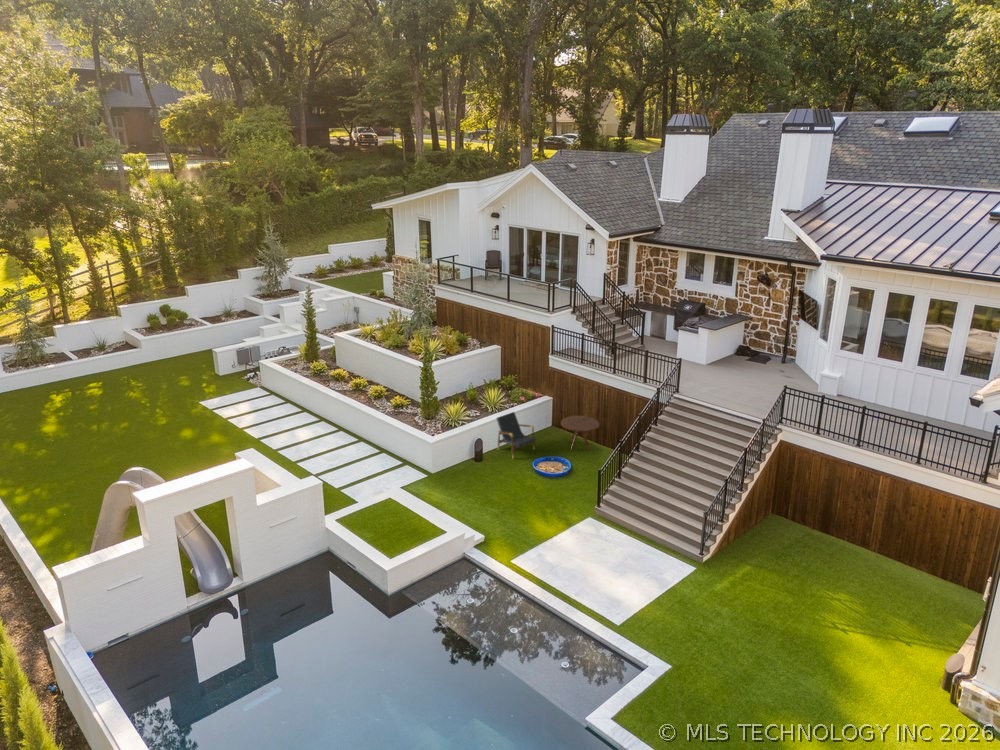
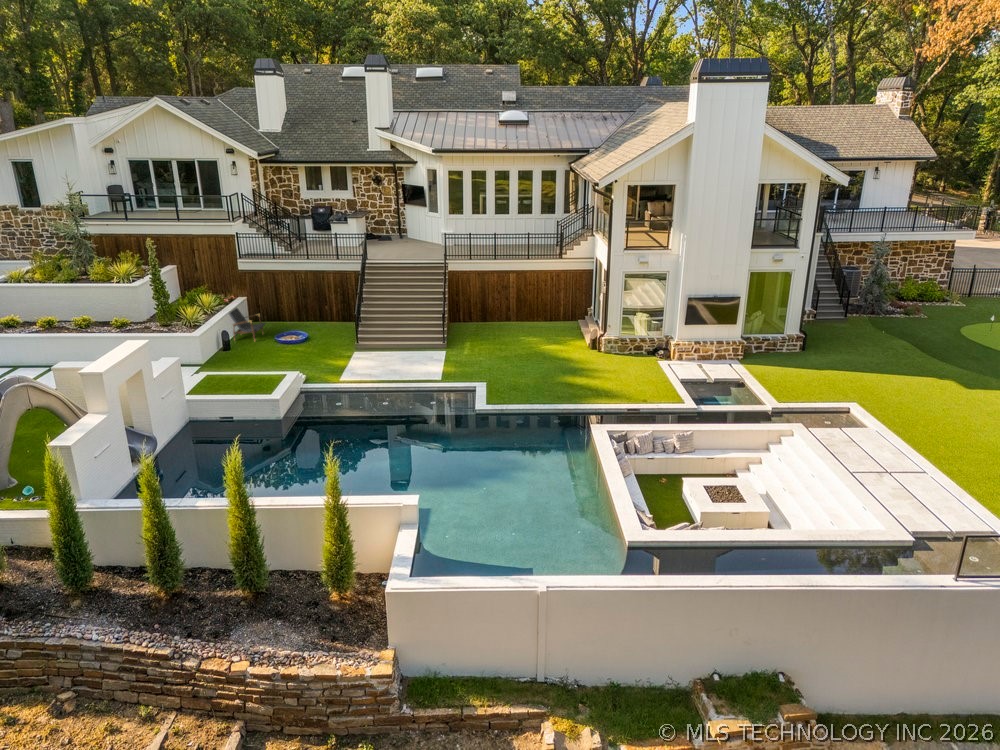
round table: present [561,416,599,450] -> none [275,301,307,328]

